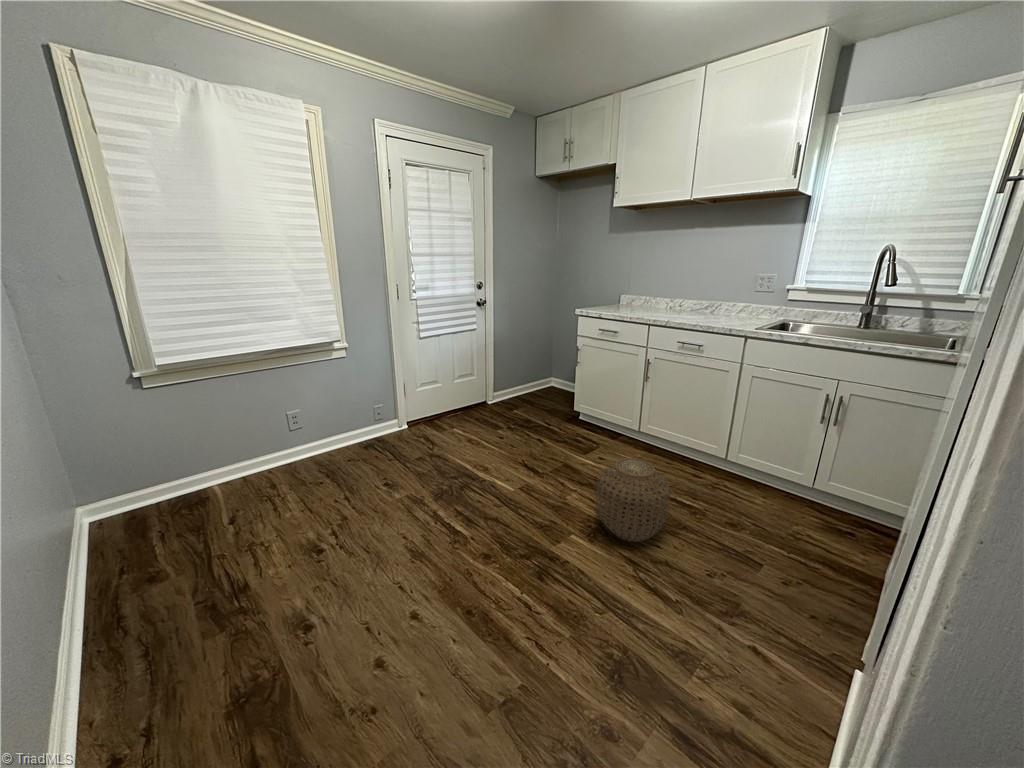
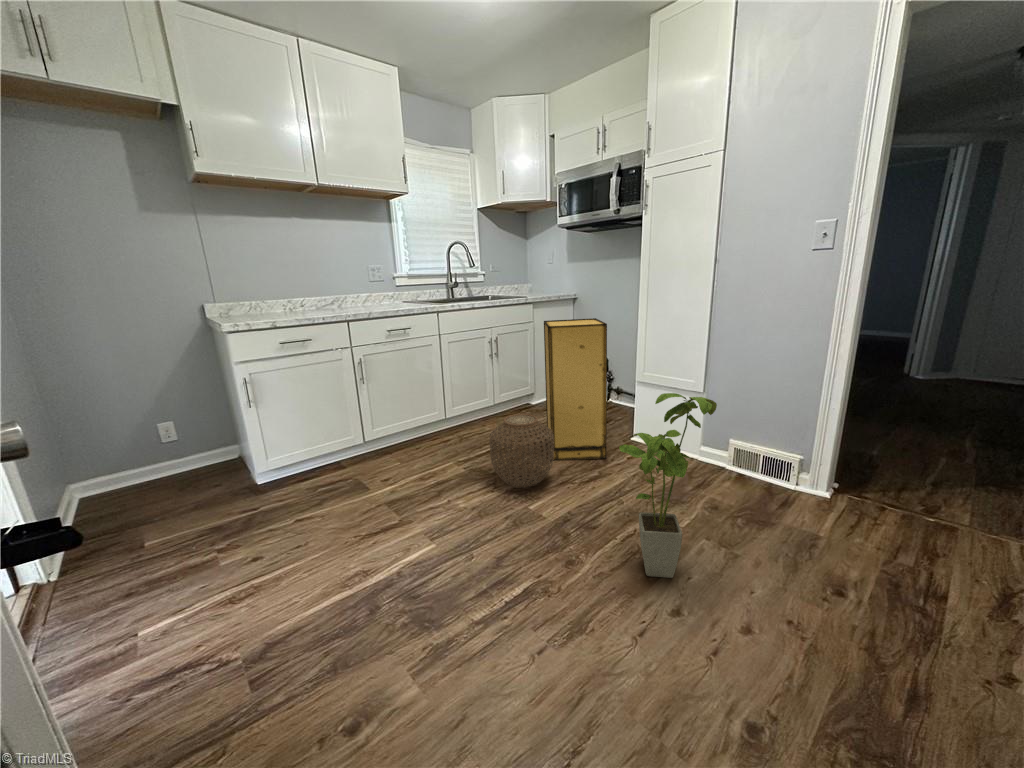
storage cabinet: none [695,386,872,613] -> present [544,318,607,461]
house plant: none [431,456,535,626] -> present [620,393,717,578]

